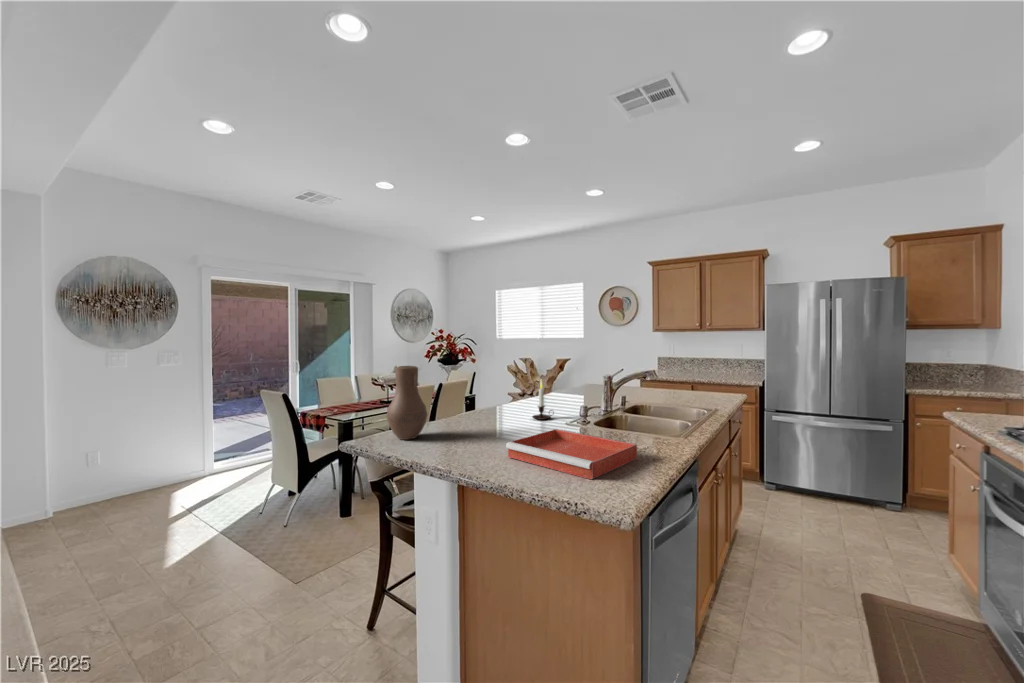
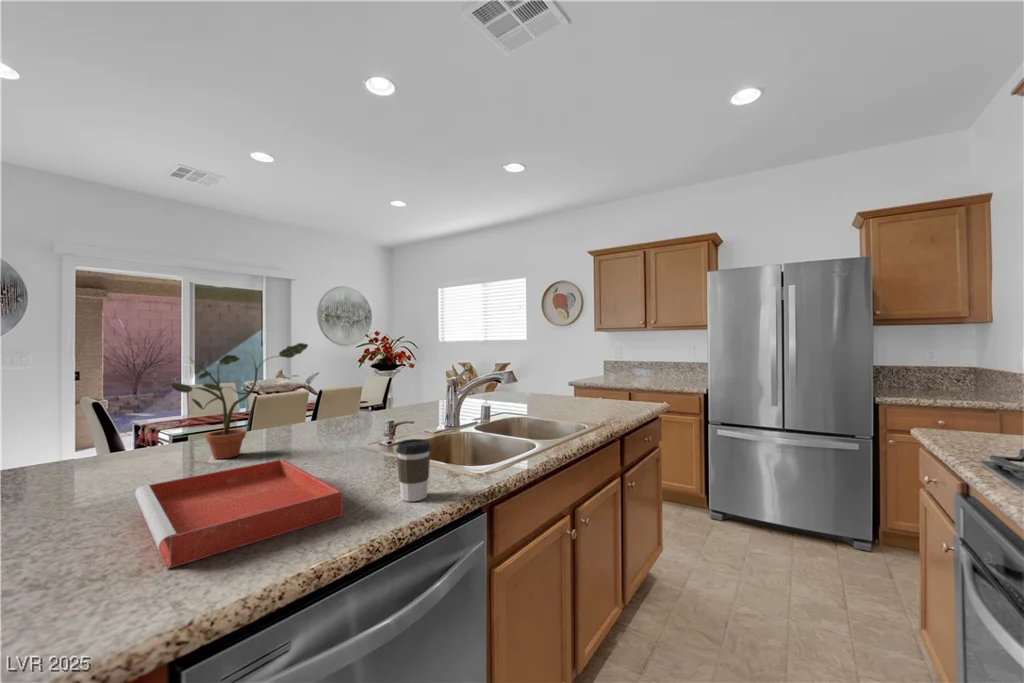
potted plant: none [460,351,531,431] -> present [171,343,308,459]
vase: present [387,366,427,440] -> none [46,363,129,474]
candle: present [532,381,552,420] -> none [330,383,365,440]
coffee cup: none [652,415,675,452] -> present [396,439,431,501]

